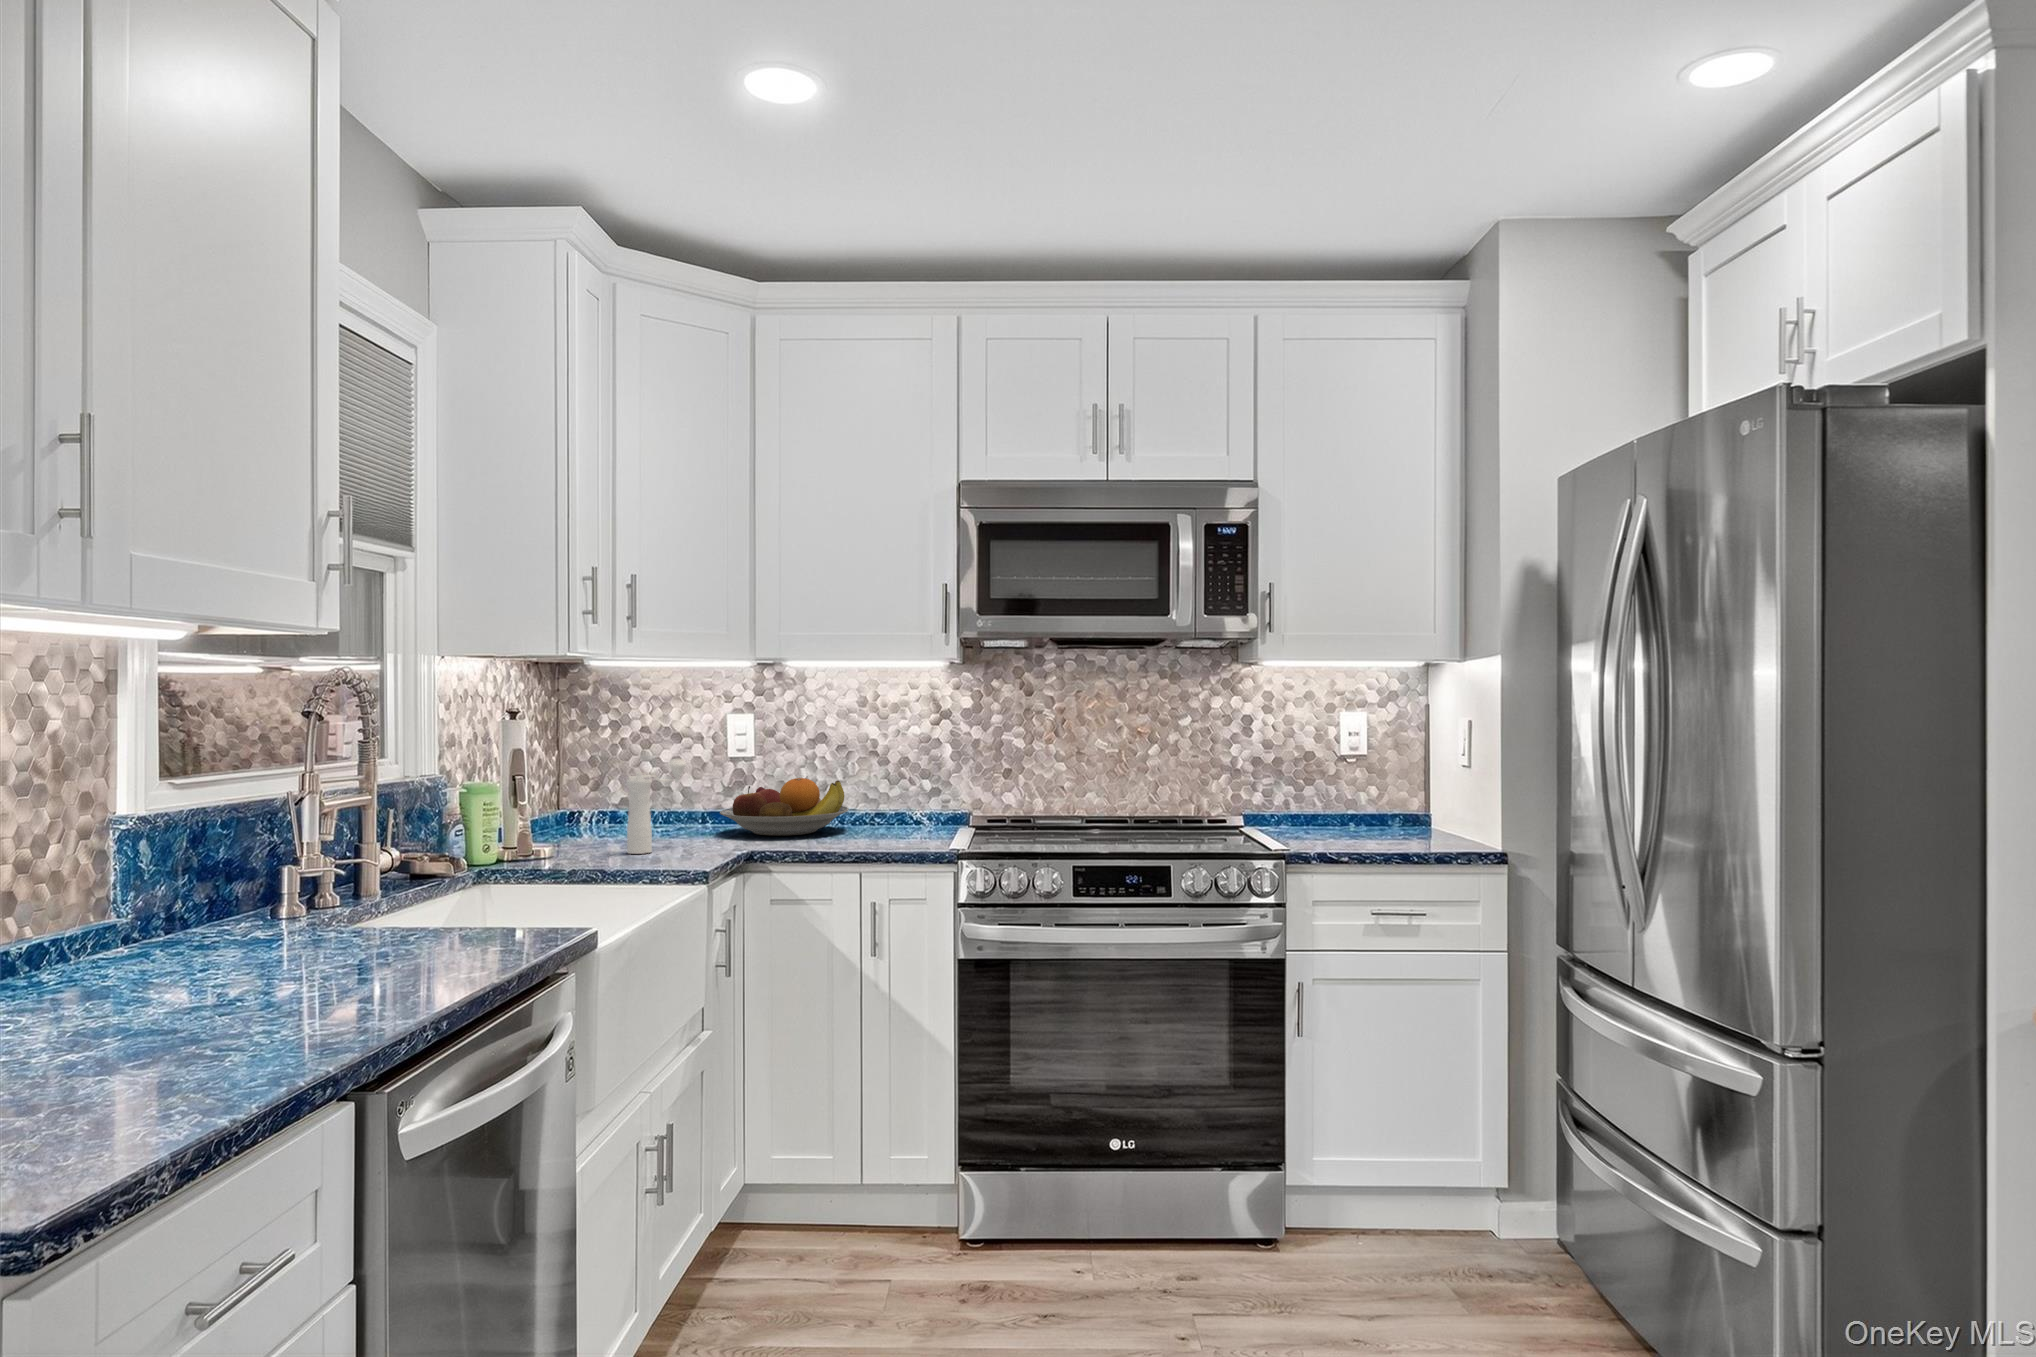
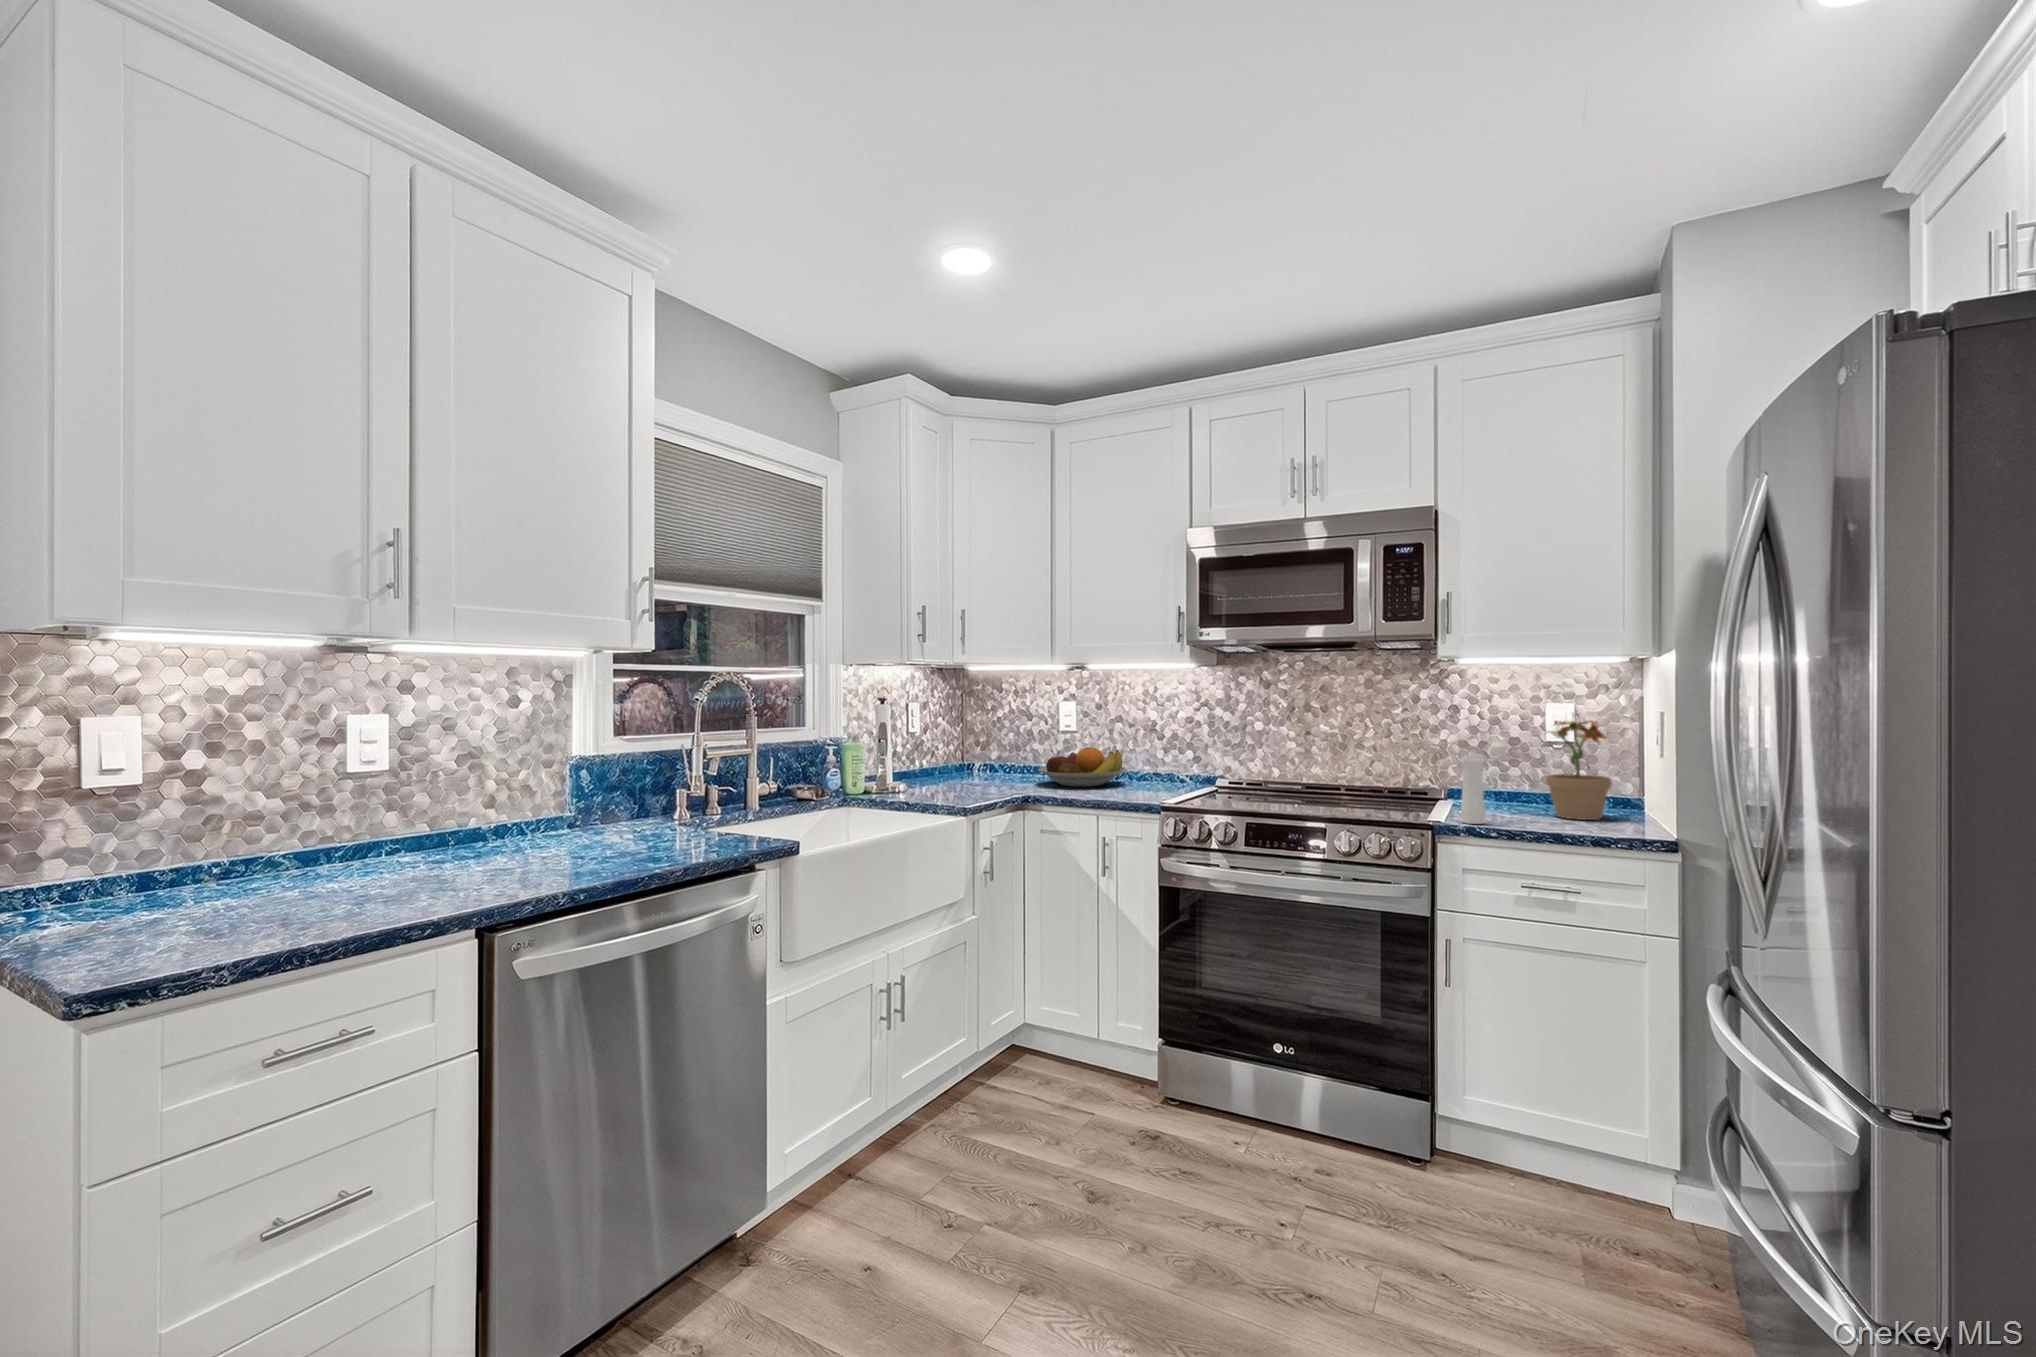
potted plant: none [1359,722,1425,837] -> present [1546,715,1612,820]
pepper mill: present [627,759,686,854] -> present [1460,742,1509,824]

